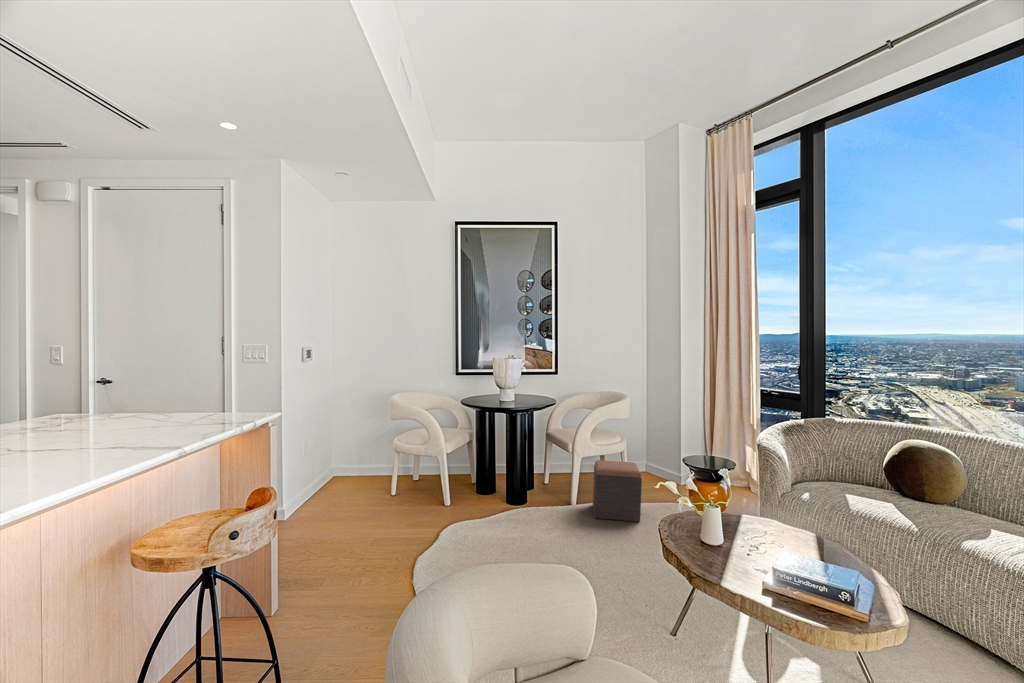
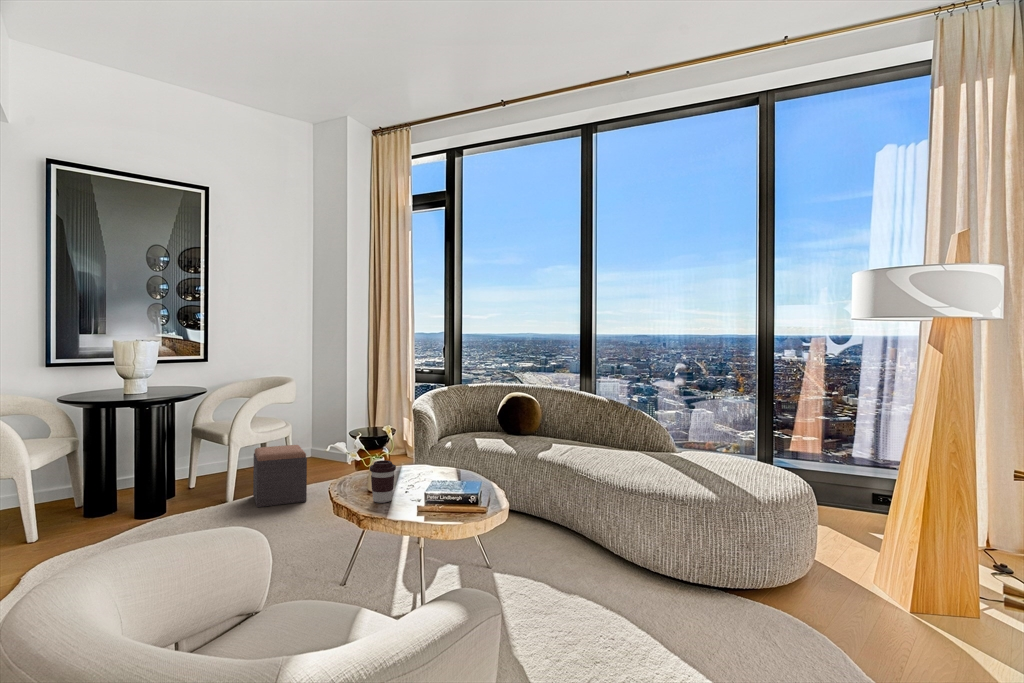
coffee cup: none [704,512,736,564] -> present [370,460,396,503]

